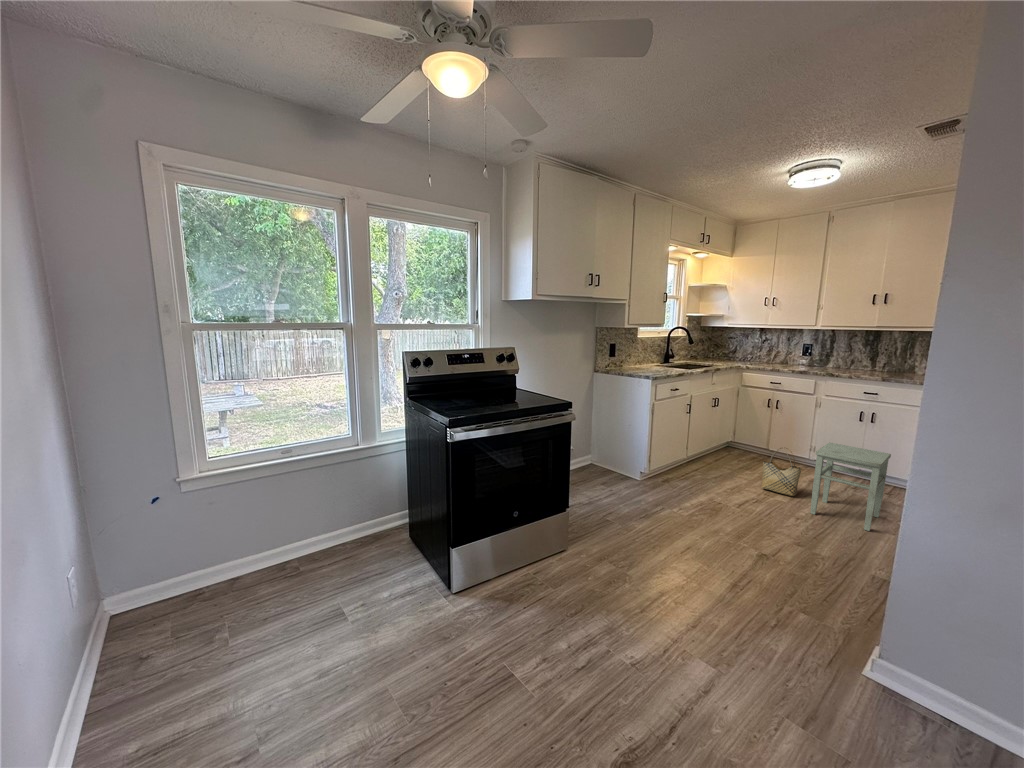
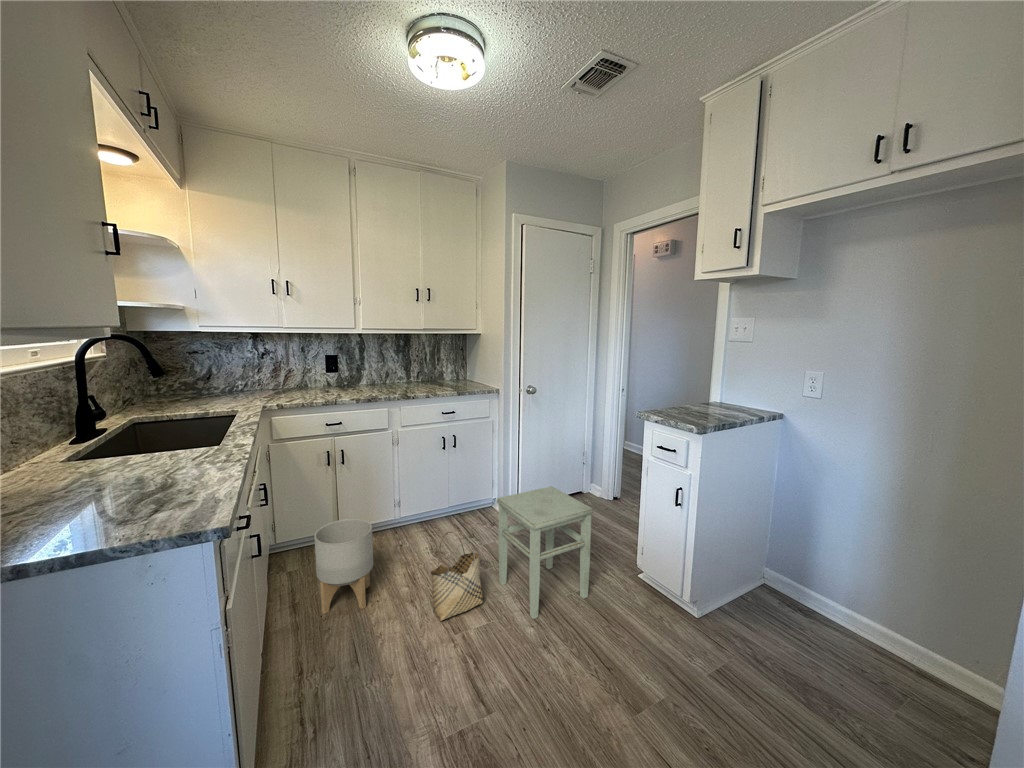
planter: none [722,427,757,472] -> present [314,519,373,614]

